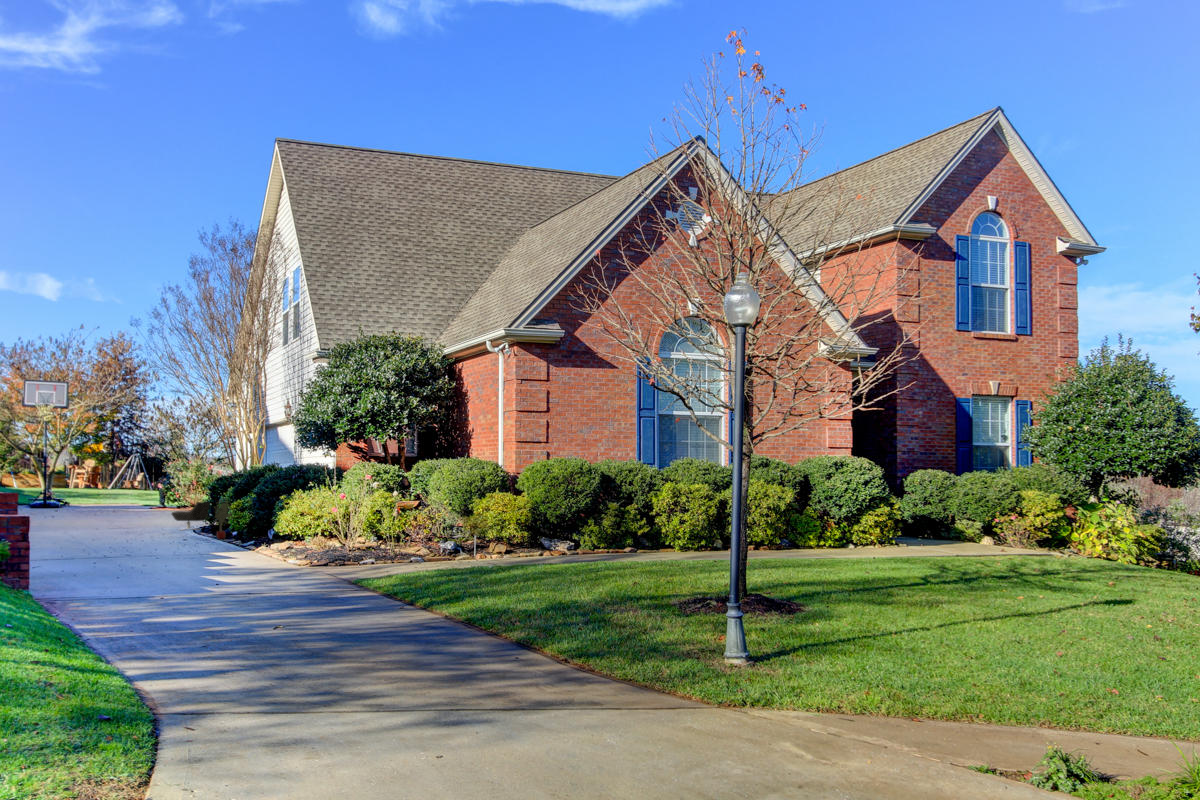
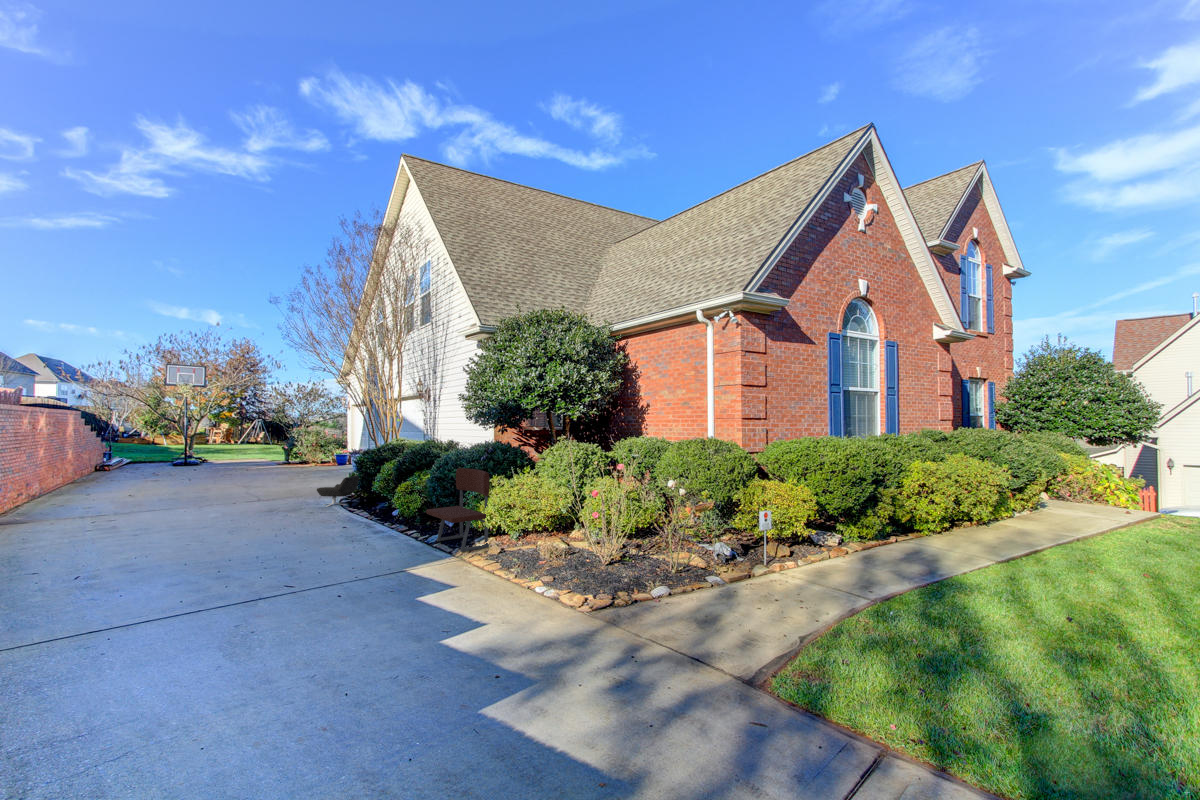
bench: none [242,483,286,547] -> present [426,468,489,552]
potted tree: present [215,500,234,539] -> none [378,481,405,528]

